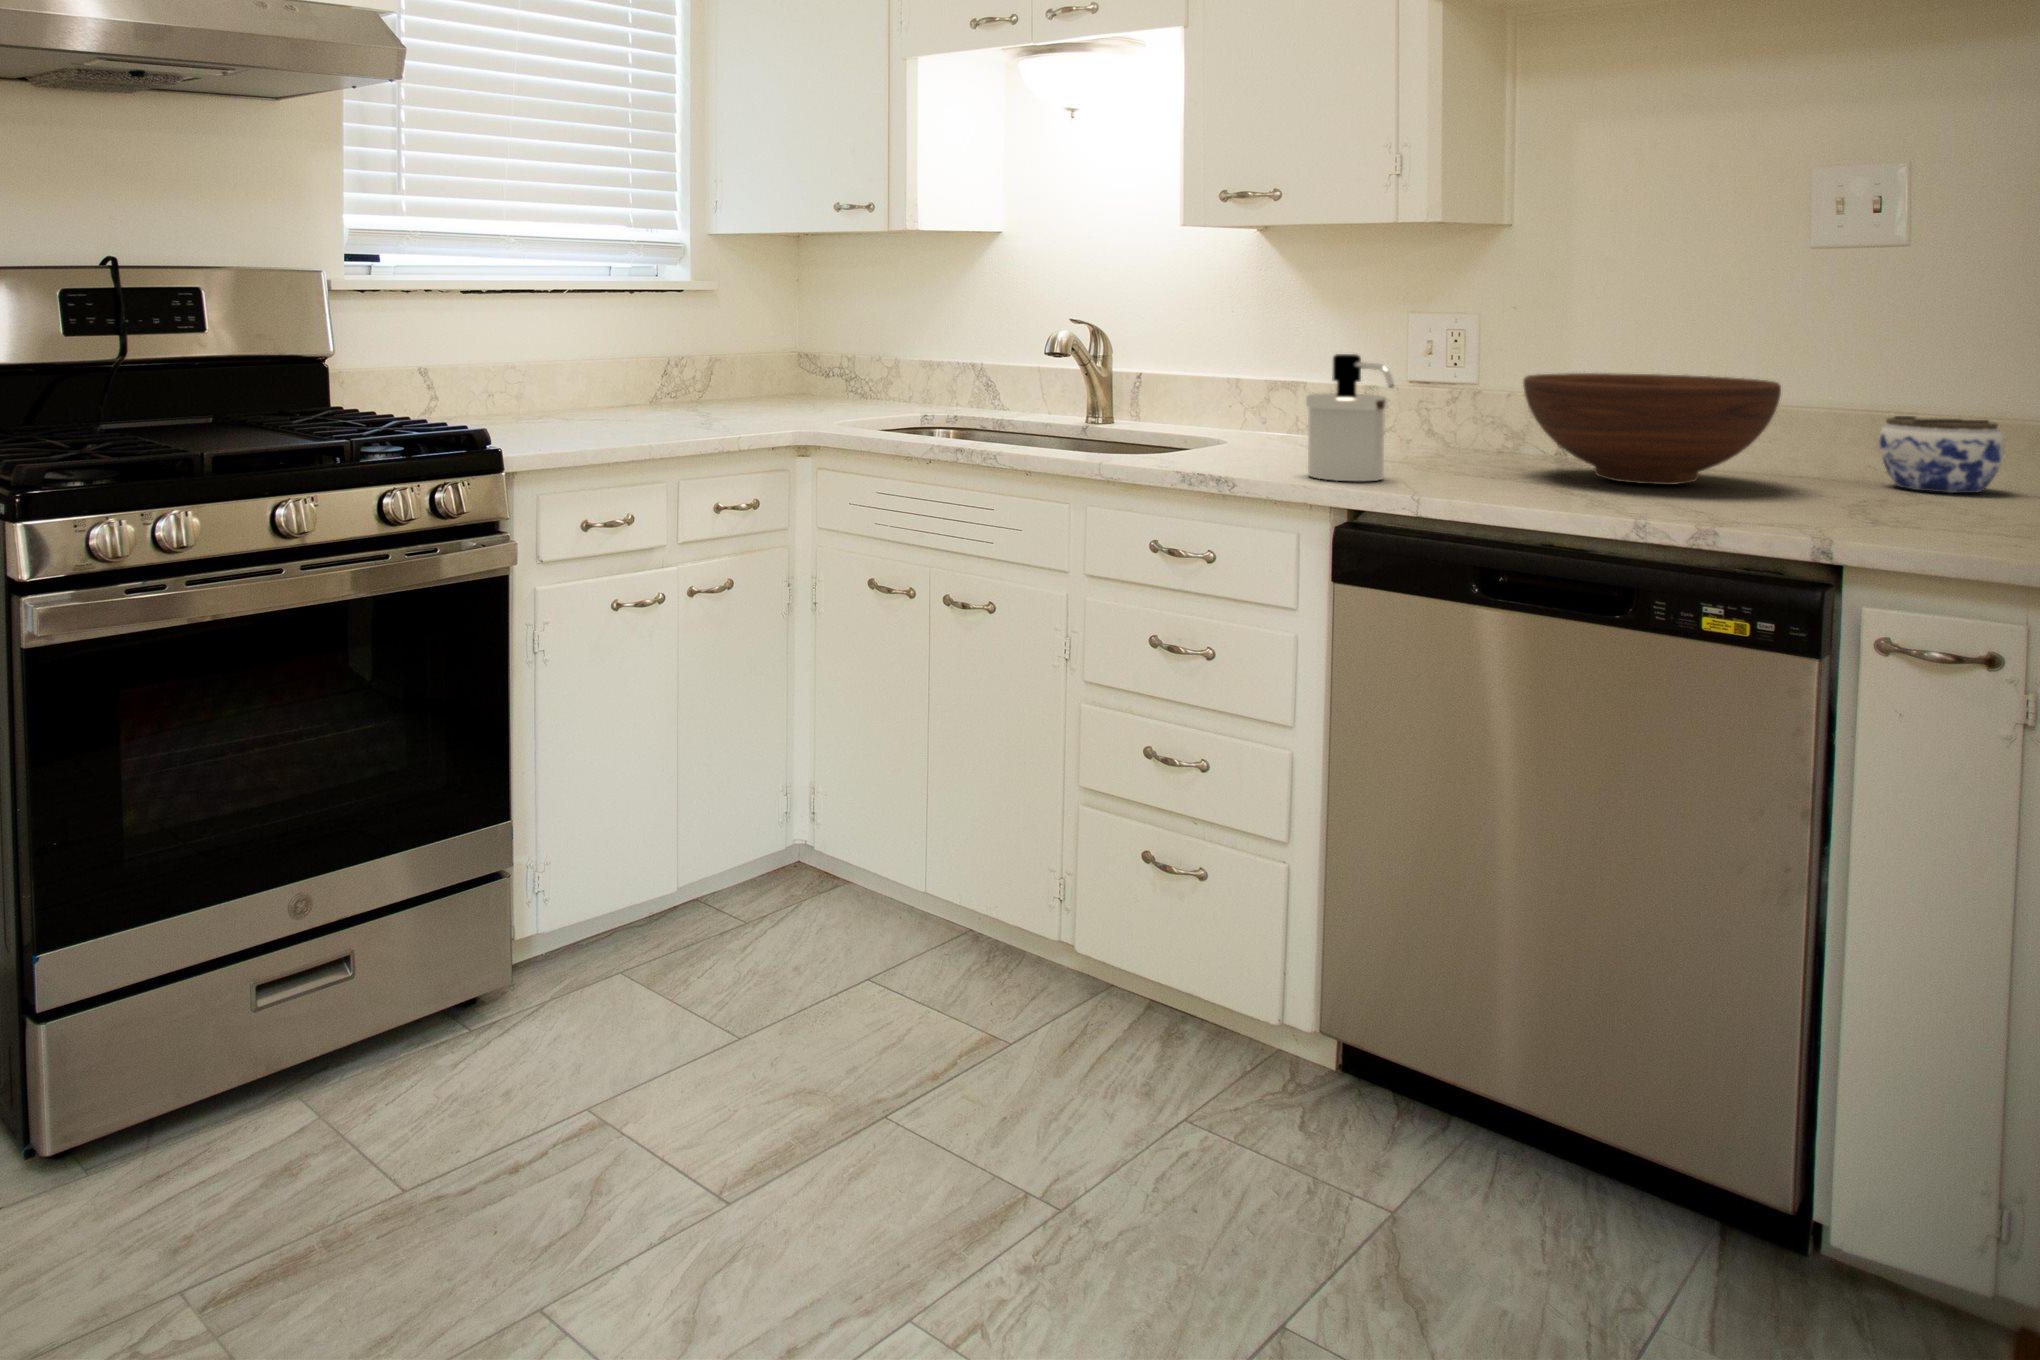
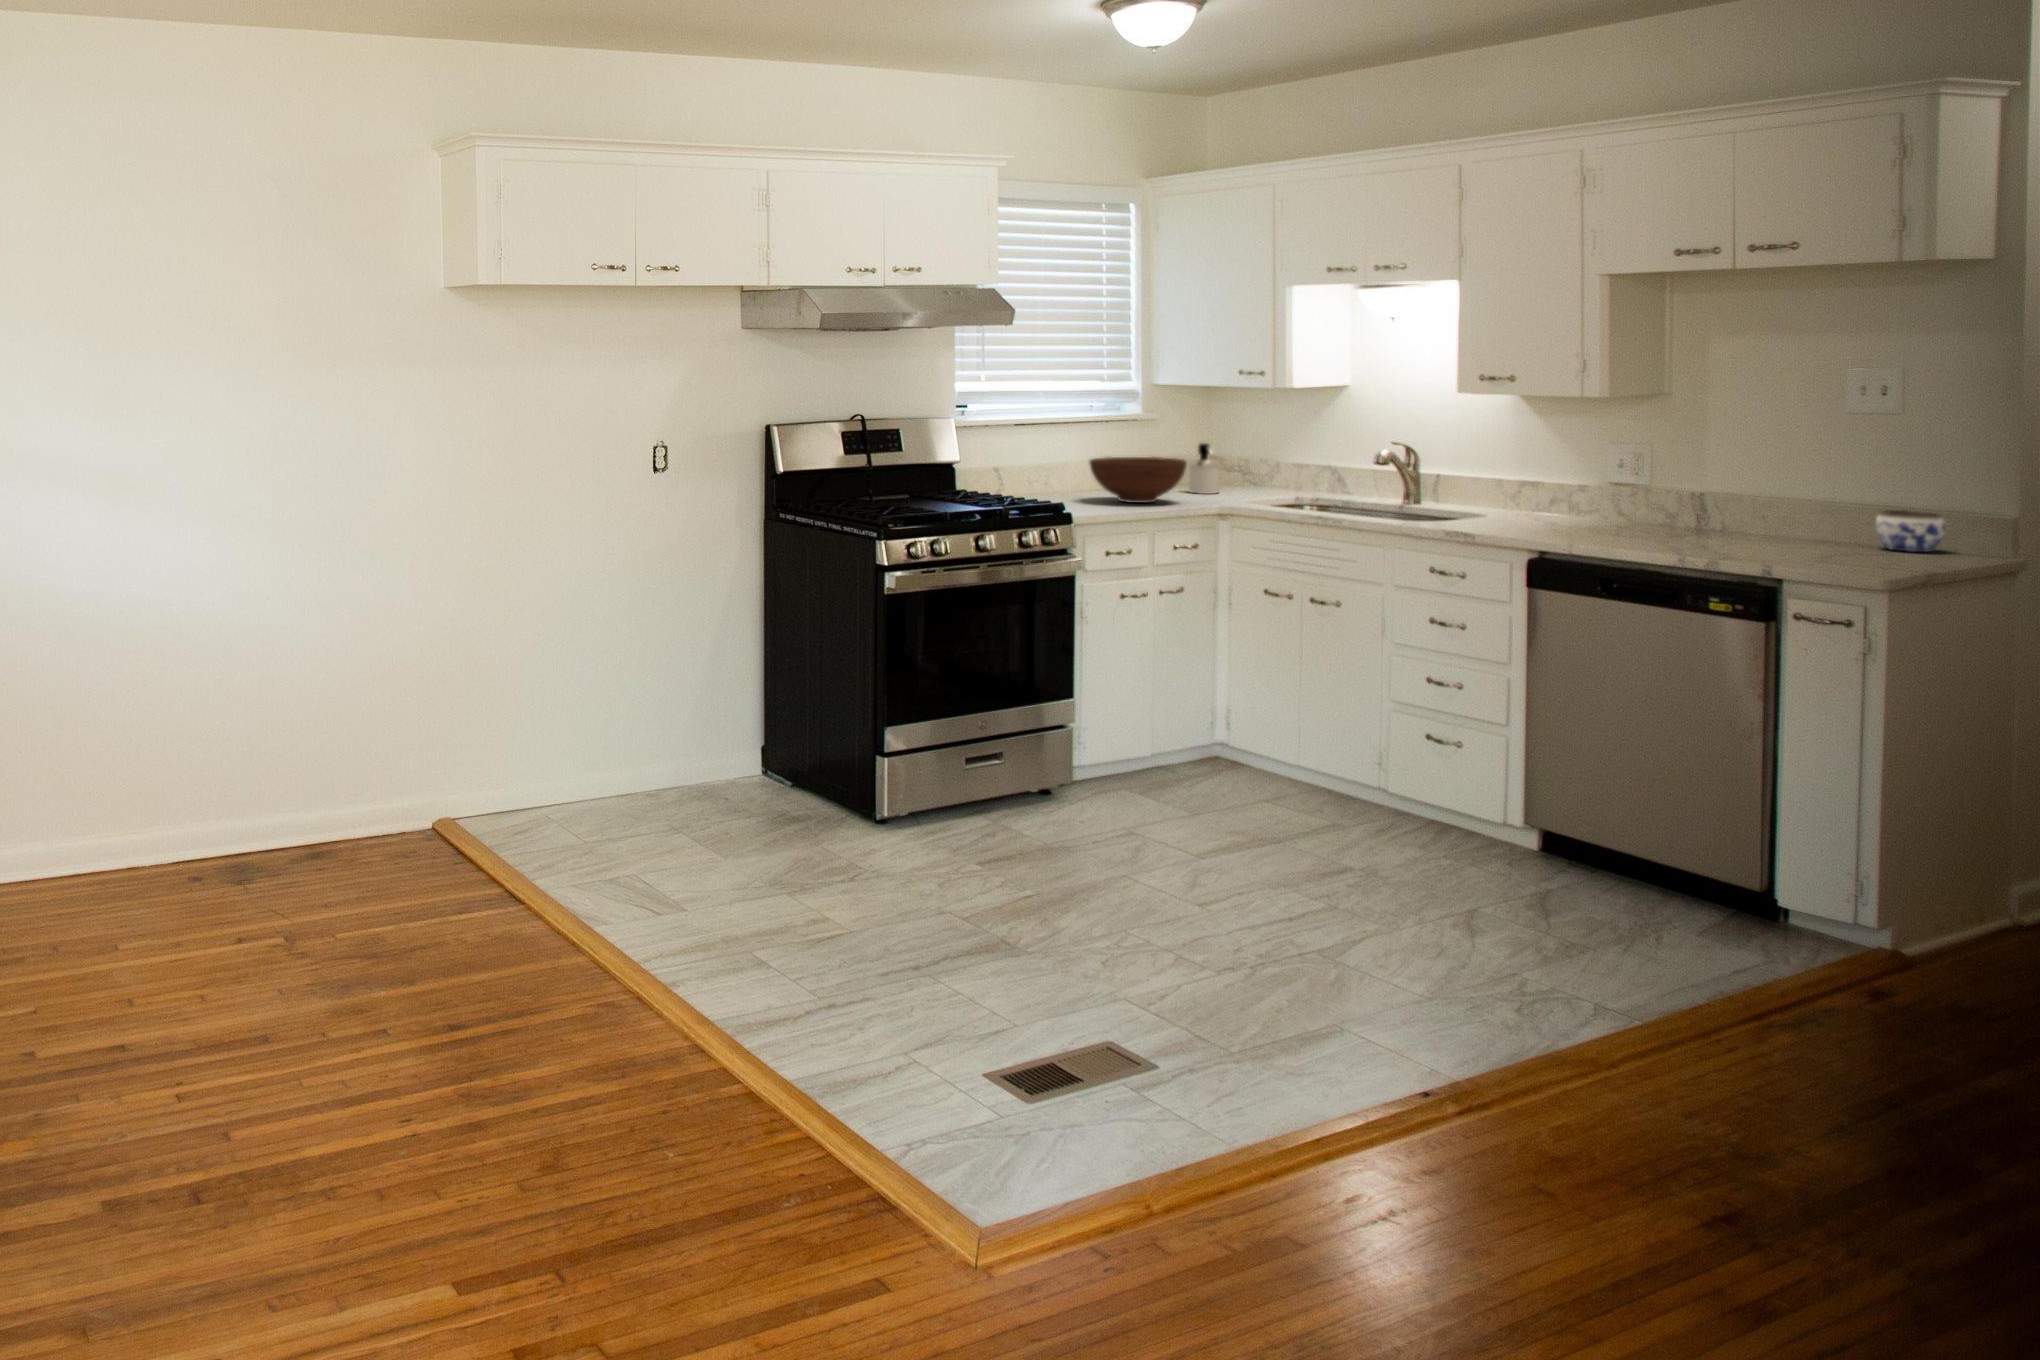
soap dispenser: present [1306,354,1395,481] -> present [1188,443,1221,494]
fruit bowl: present [1523,373,1781,485] -> present [1090,457,1187,503]

